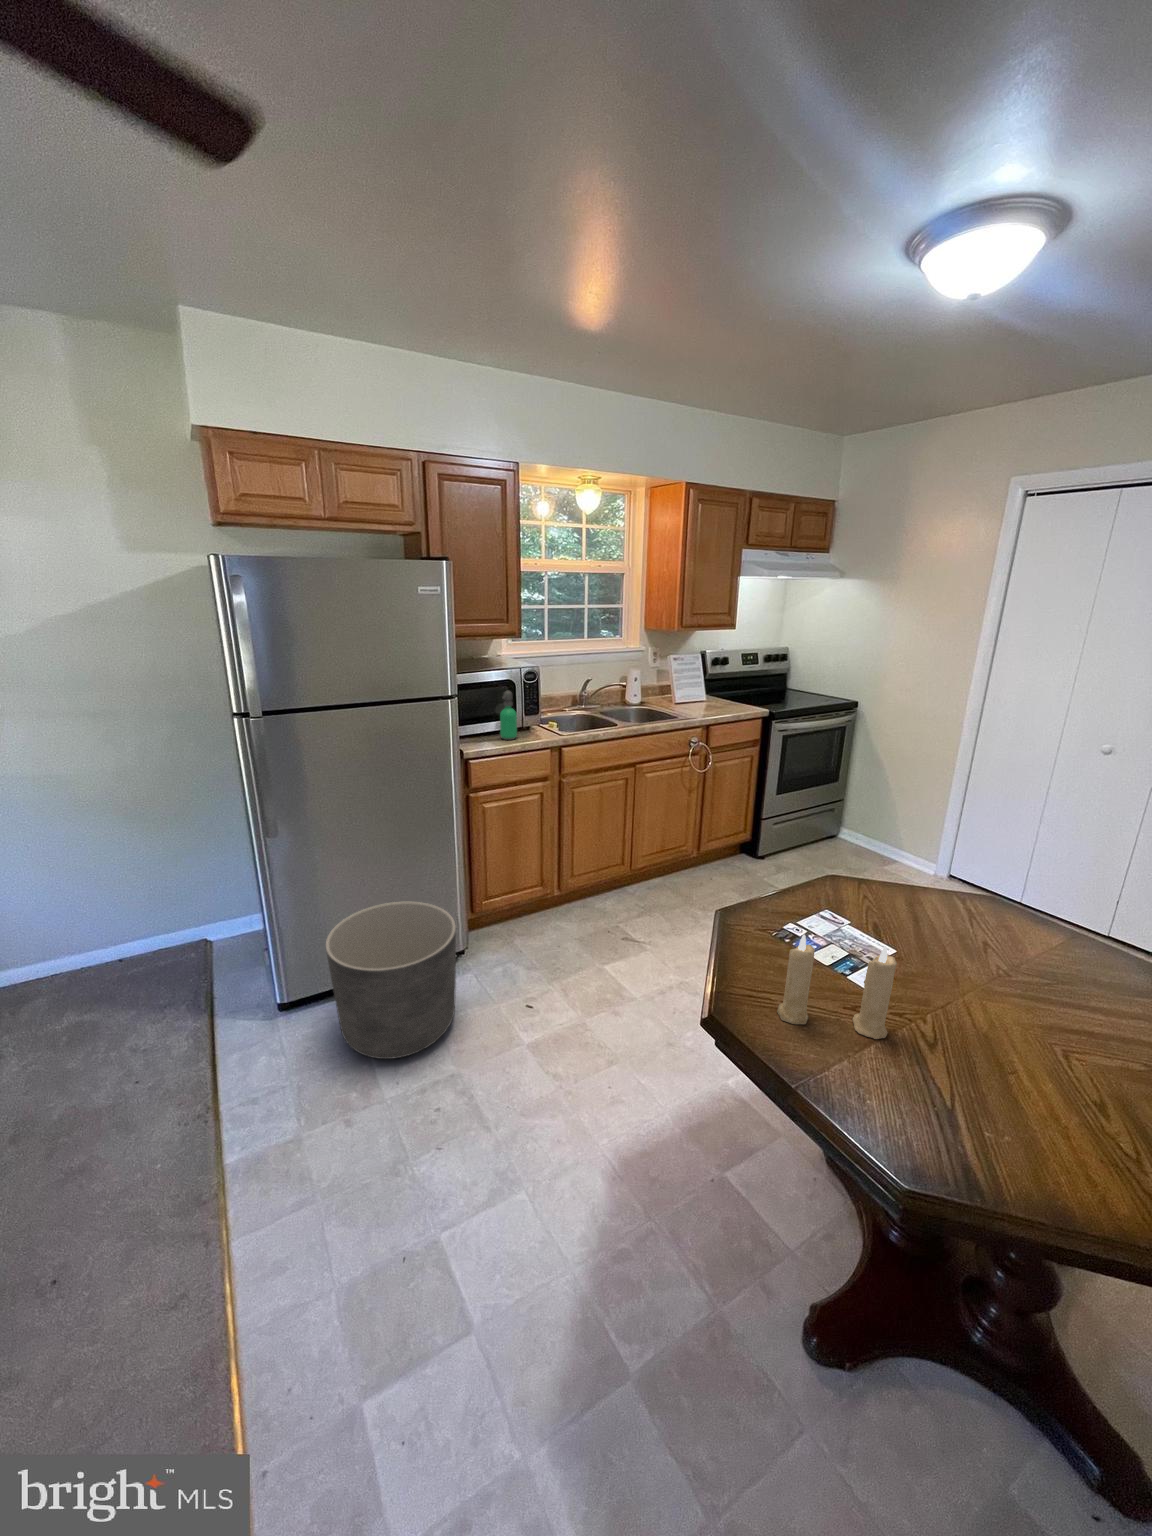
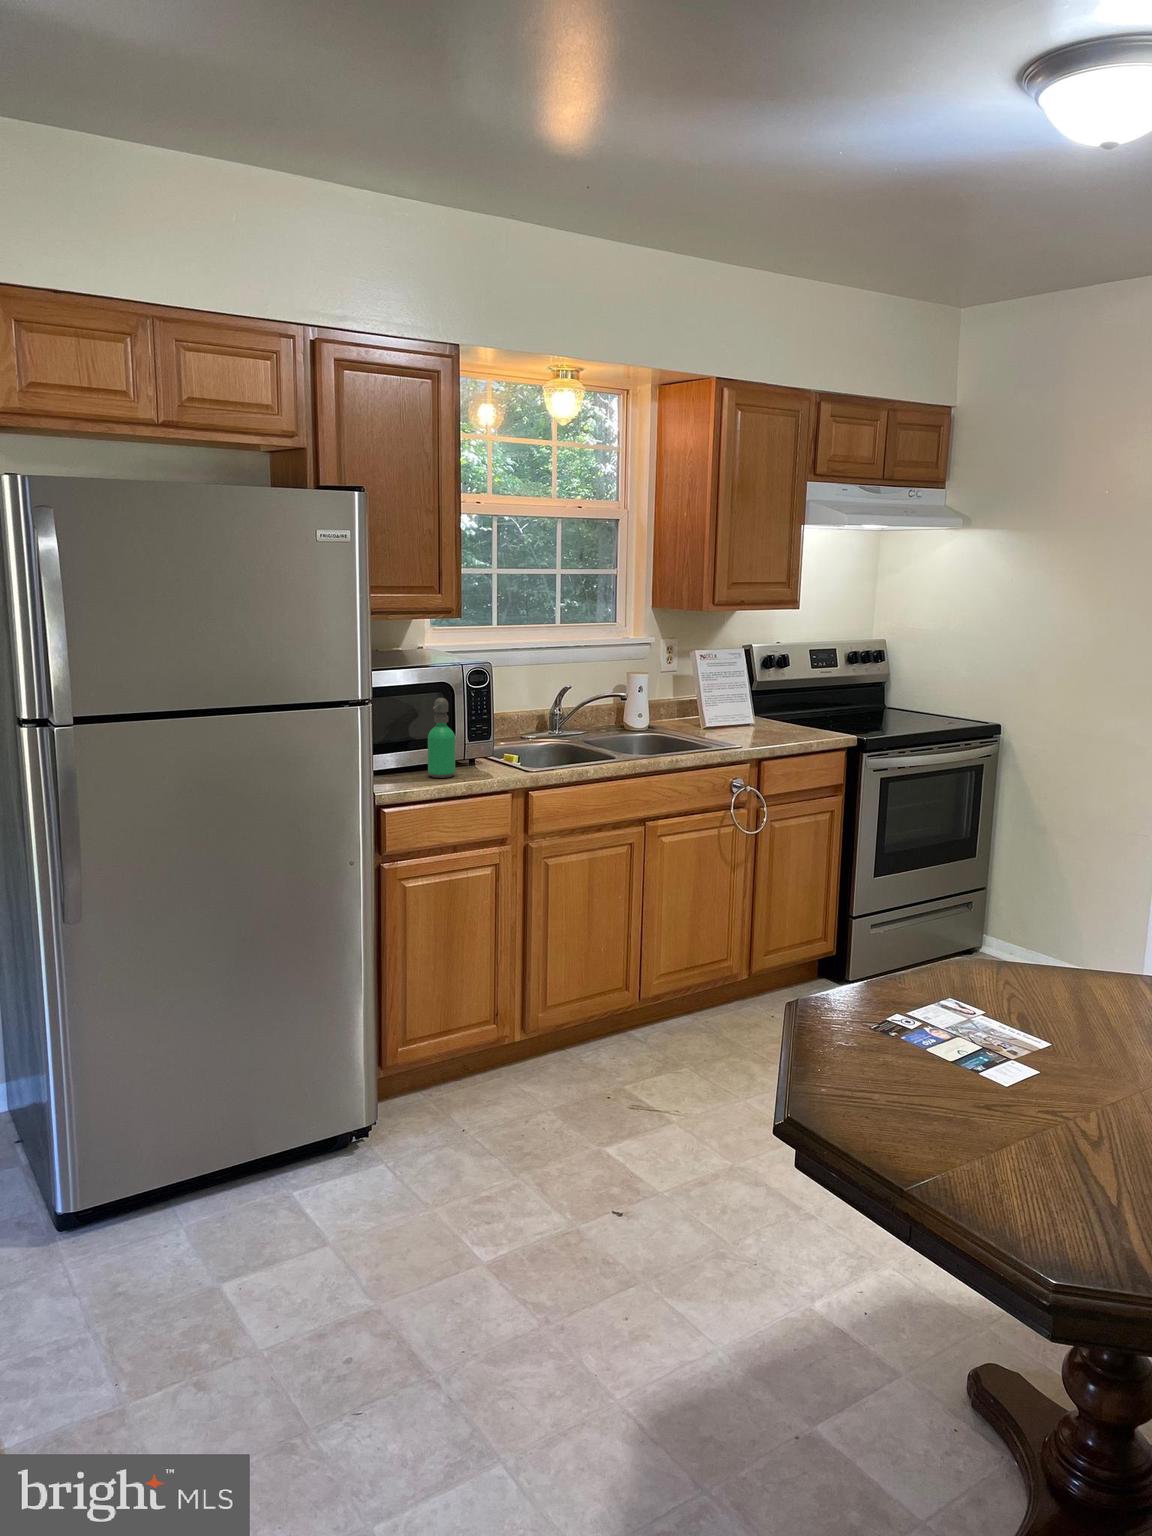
planter: present [326,902,456,1059] -> none [156,1038,368,1293]
candle: present [777,935,897,1039] -> none [888,981,1052,1137]

